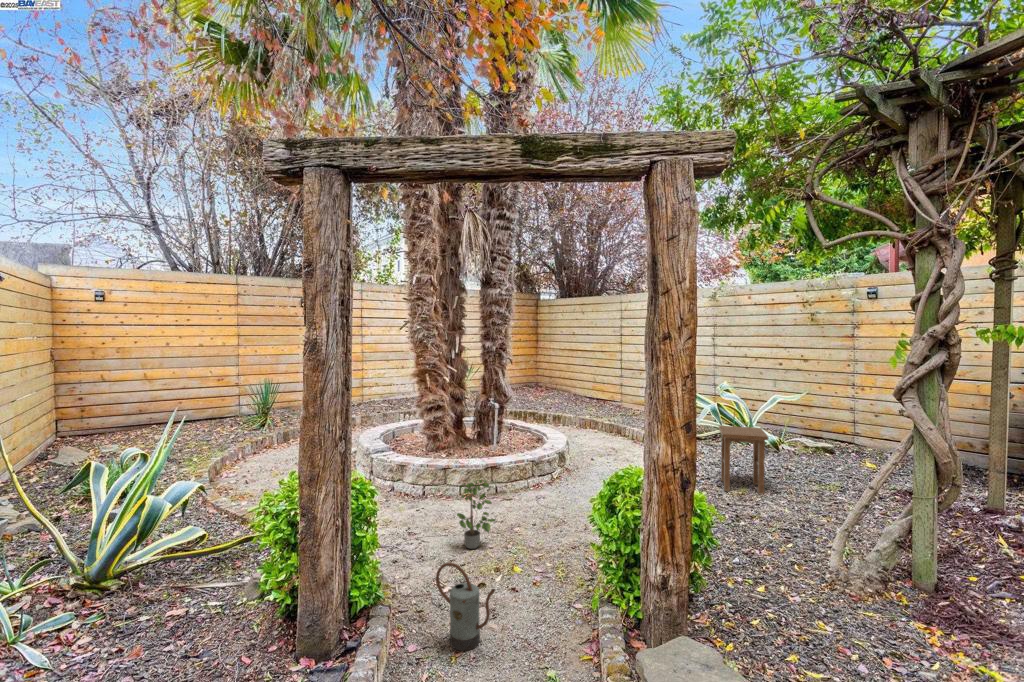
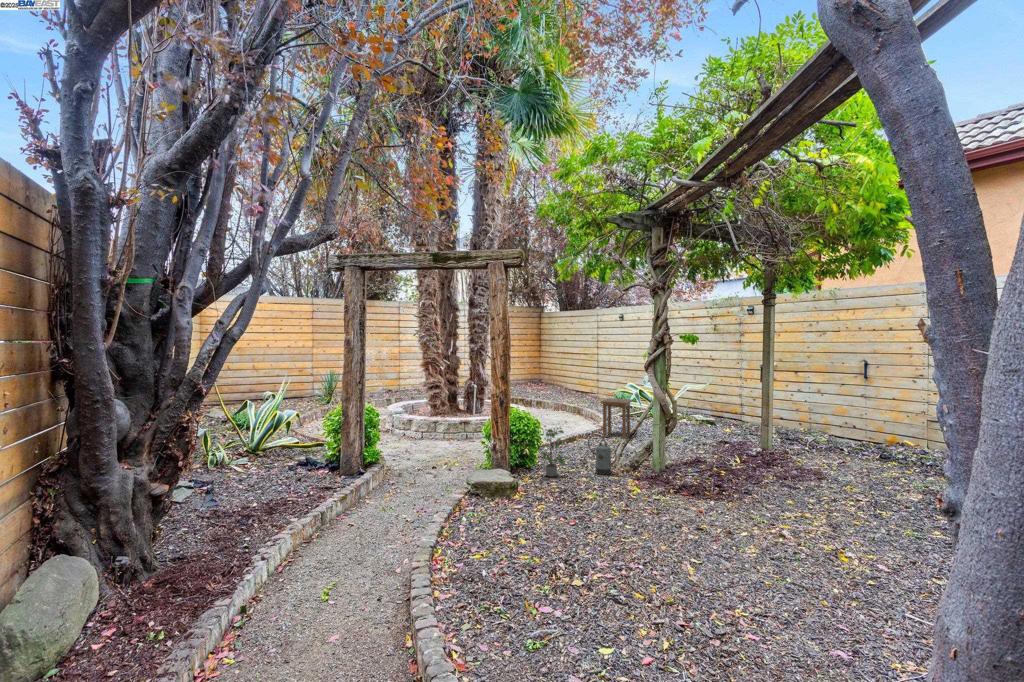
potted plant: present [457,480,495,549] -> present [541,428,567,477]
watering can: present [436,563,495,651] -> present [588,434,619,475]

